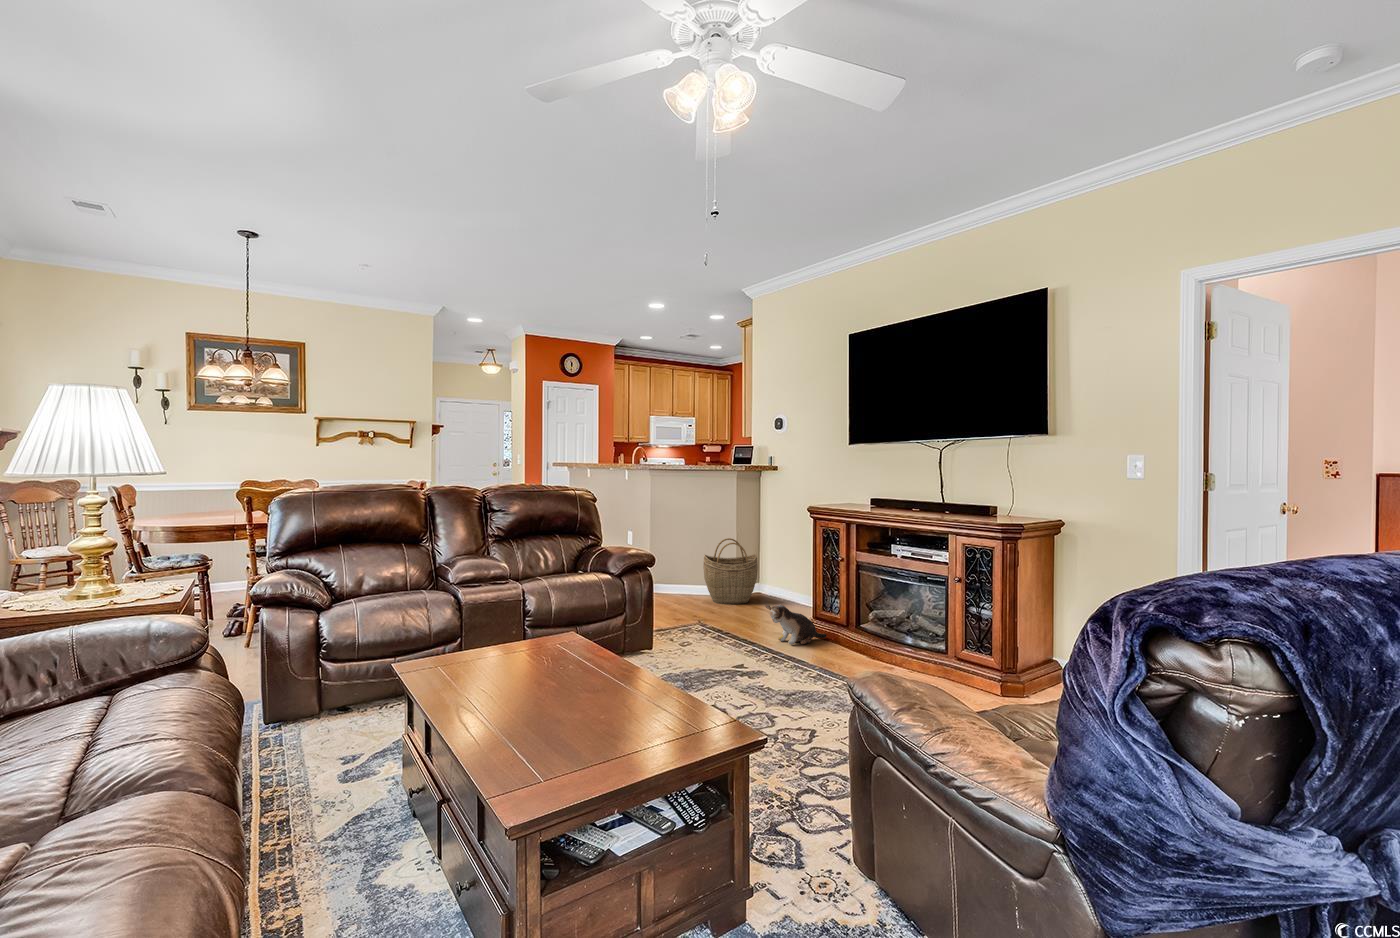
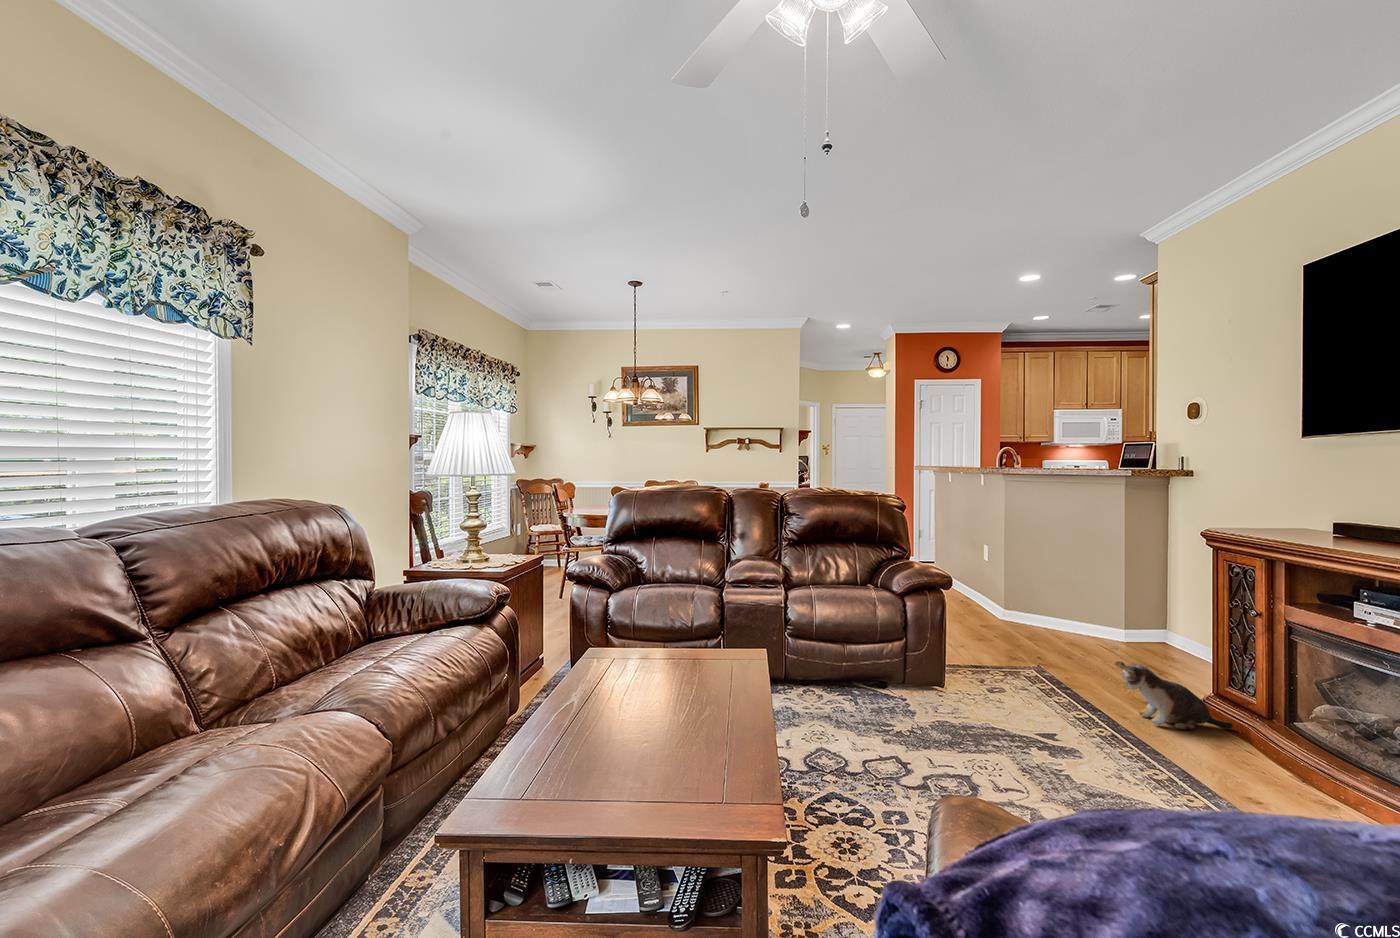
woven basket: present [703,538,758,604] -> none [1067,565,1153,654]

